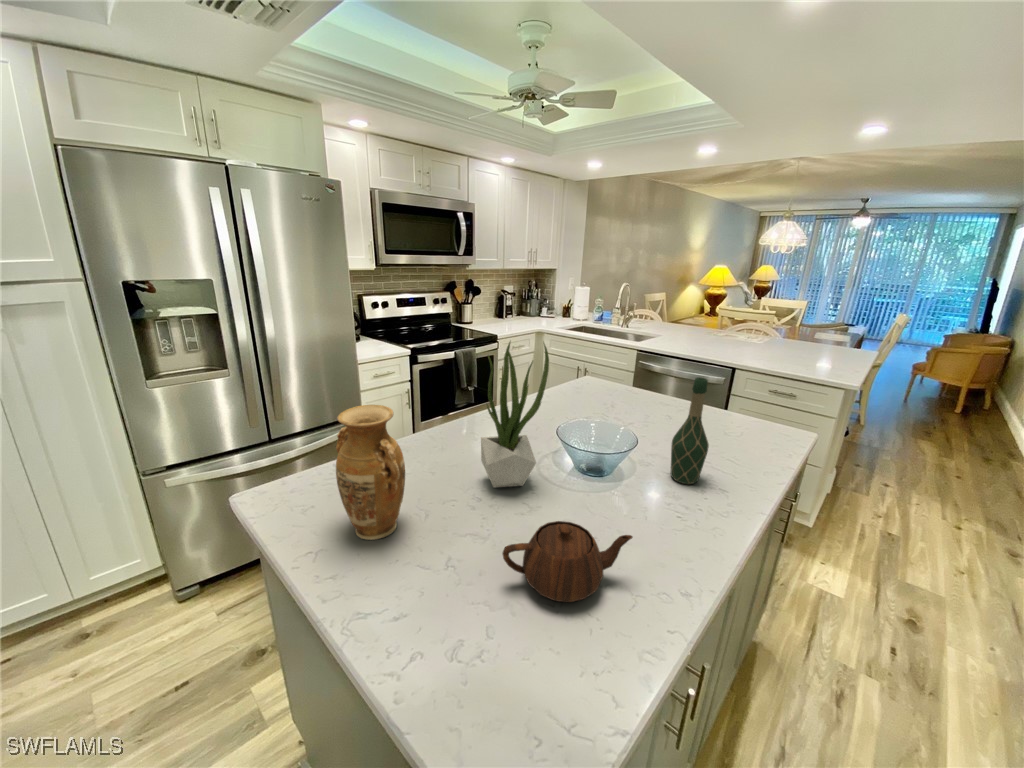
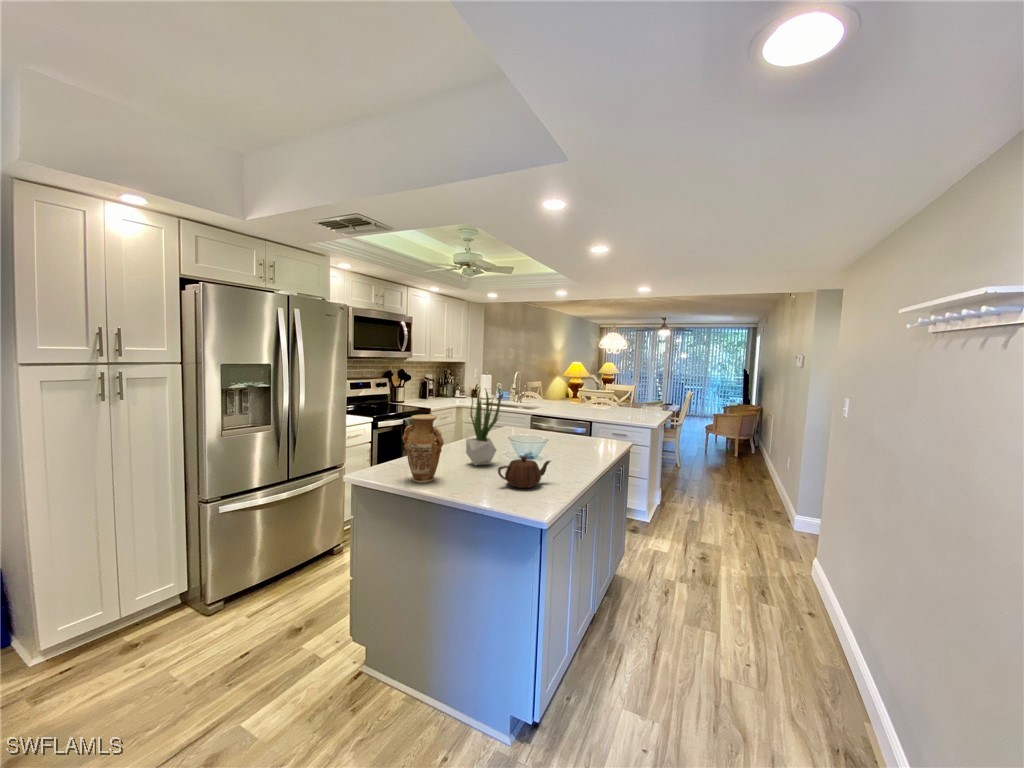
wine bottle: present [671,377,709,484] -> none [562,404,579,459]

